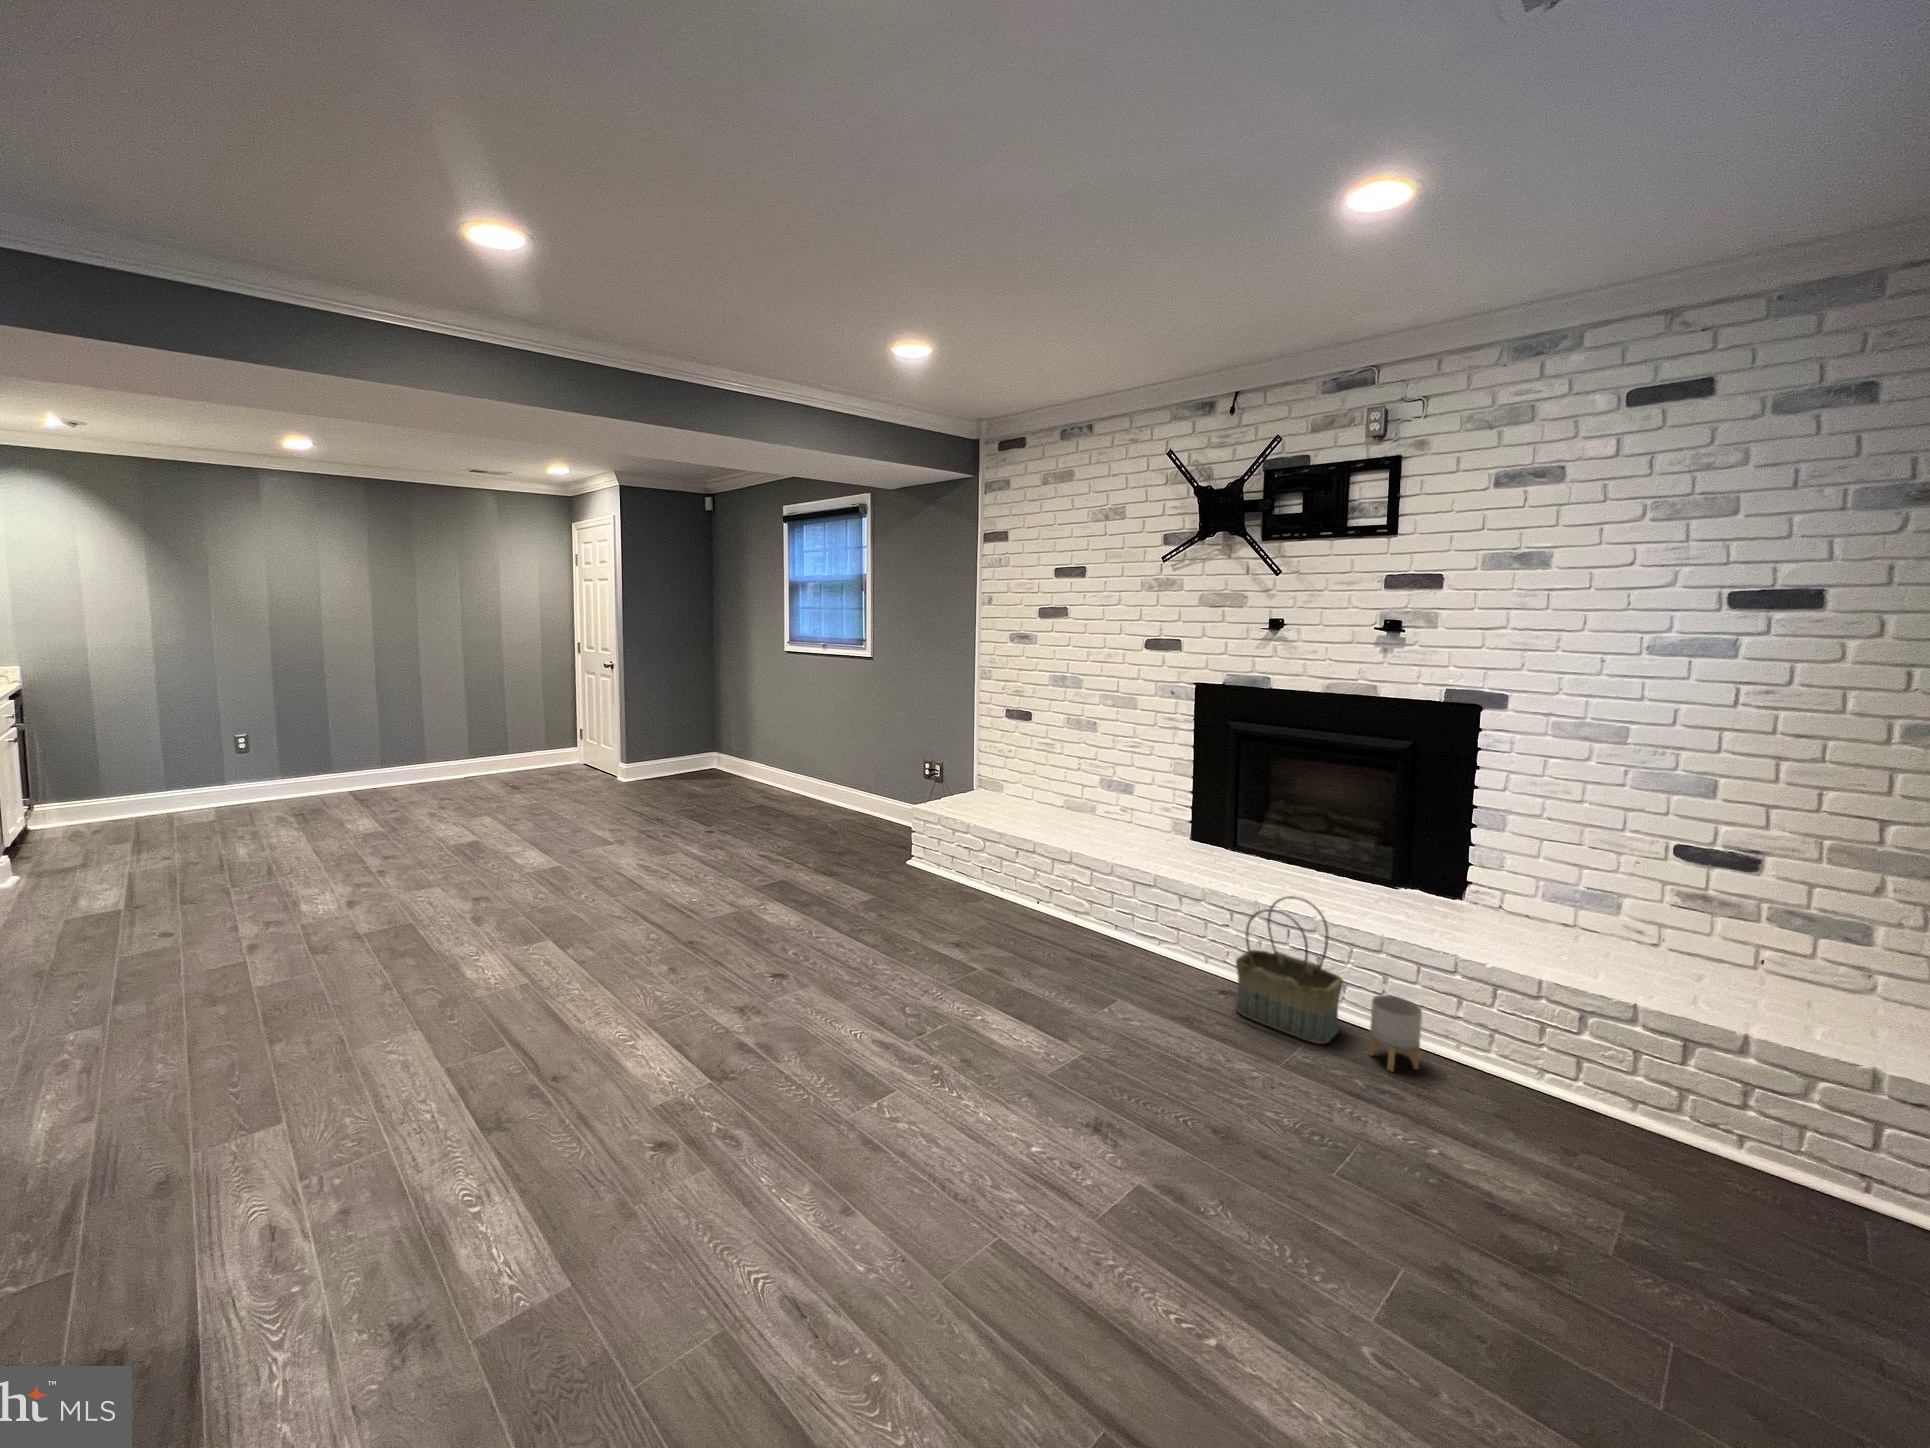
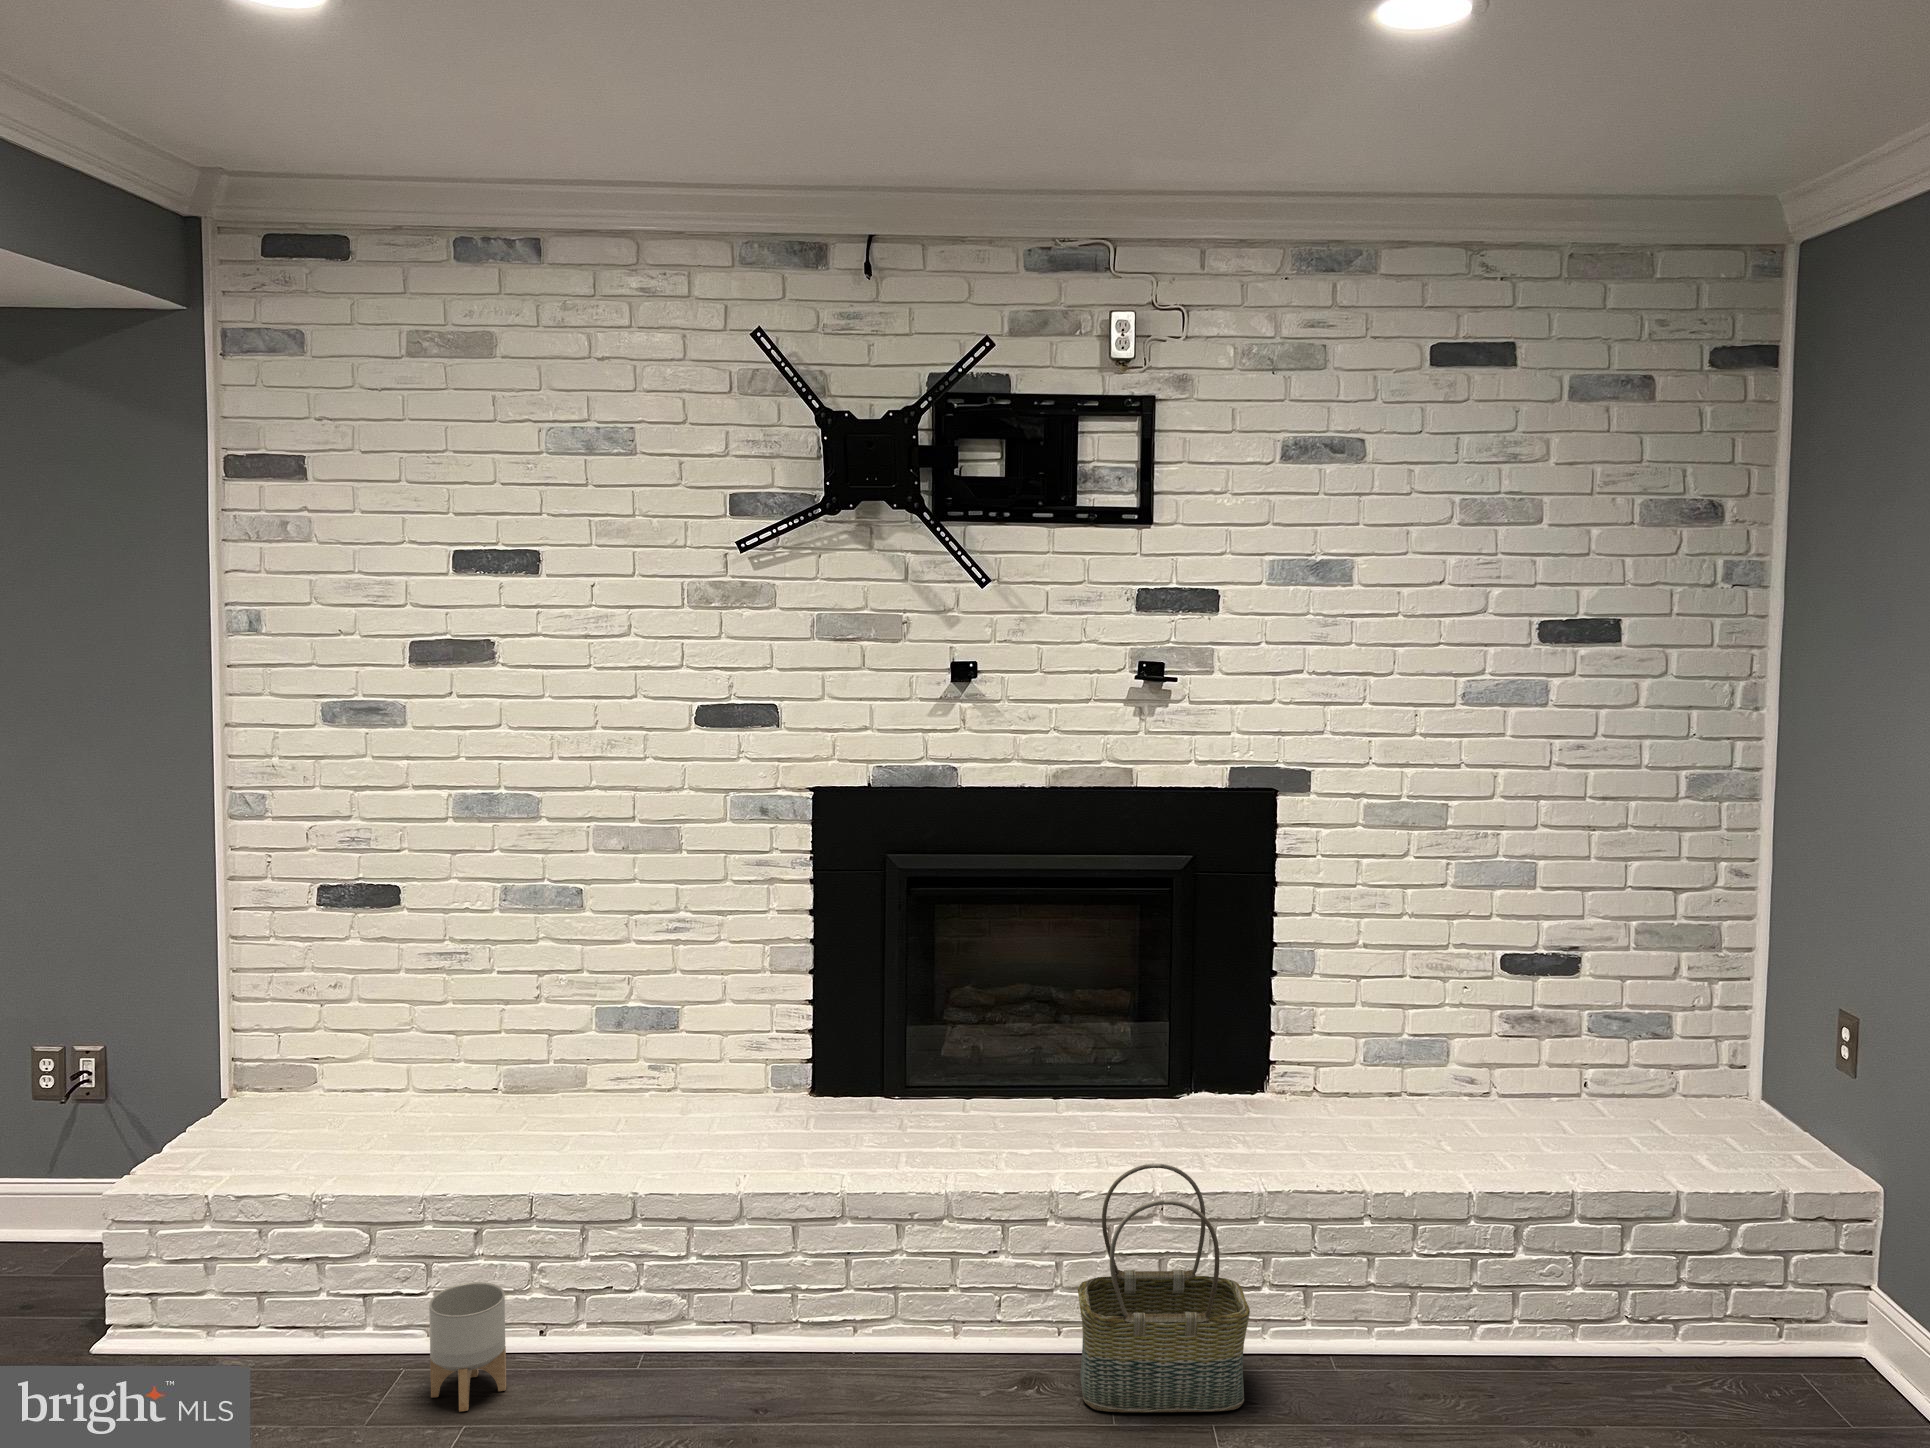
planter: present [1369,995,1422,1071] -> present [429,1282,506,1411]

